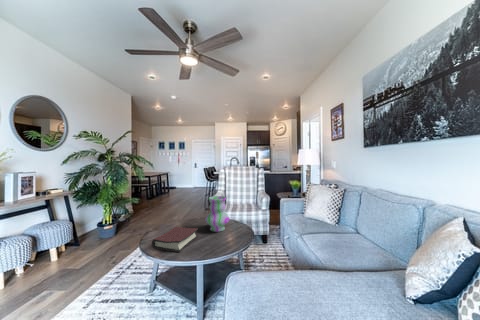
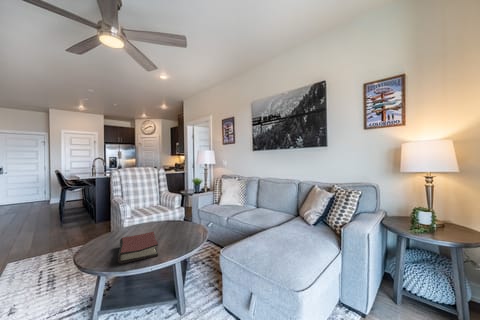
vase: present [205,196,230,232] -> none [149,196,176,233]

